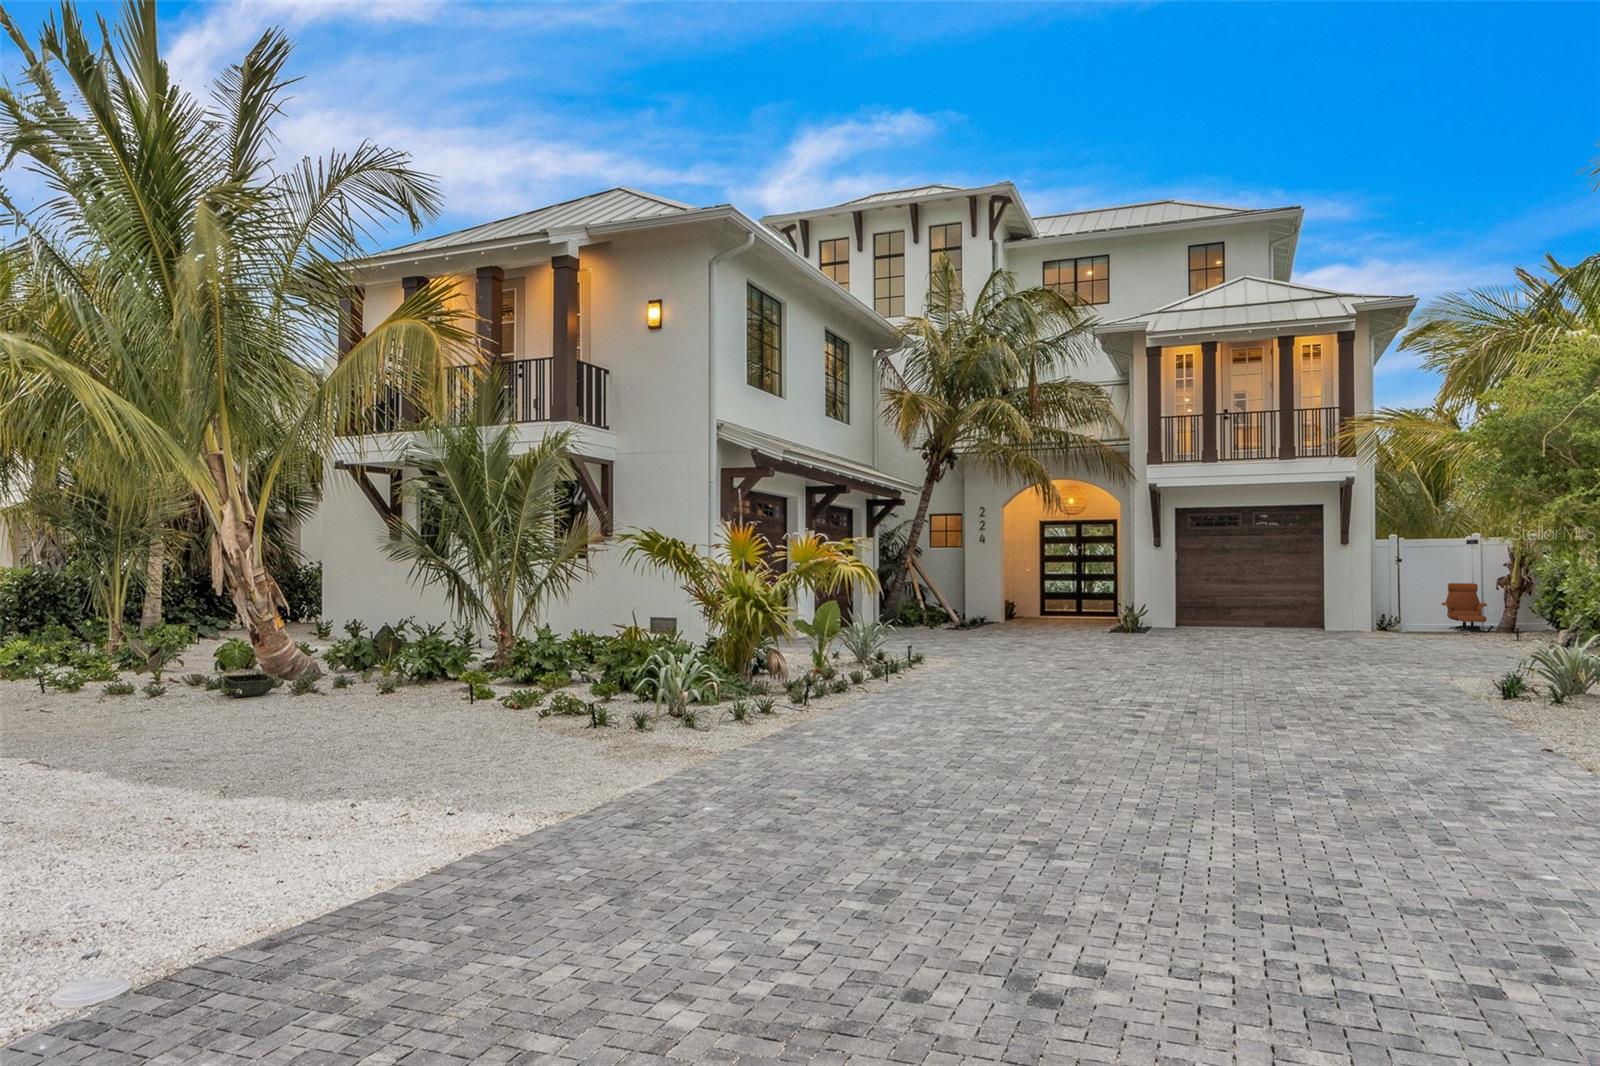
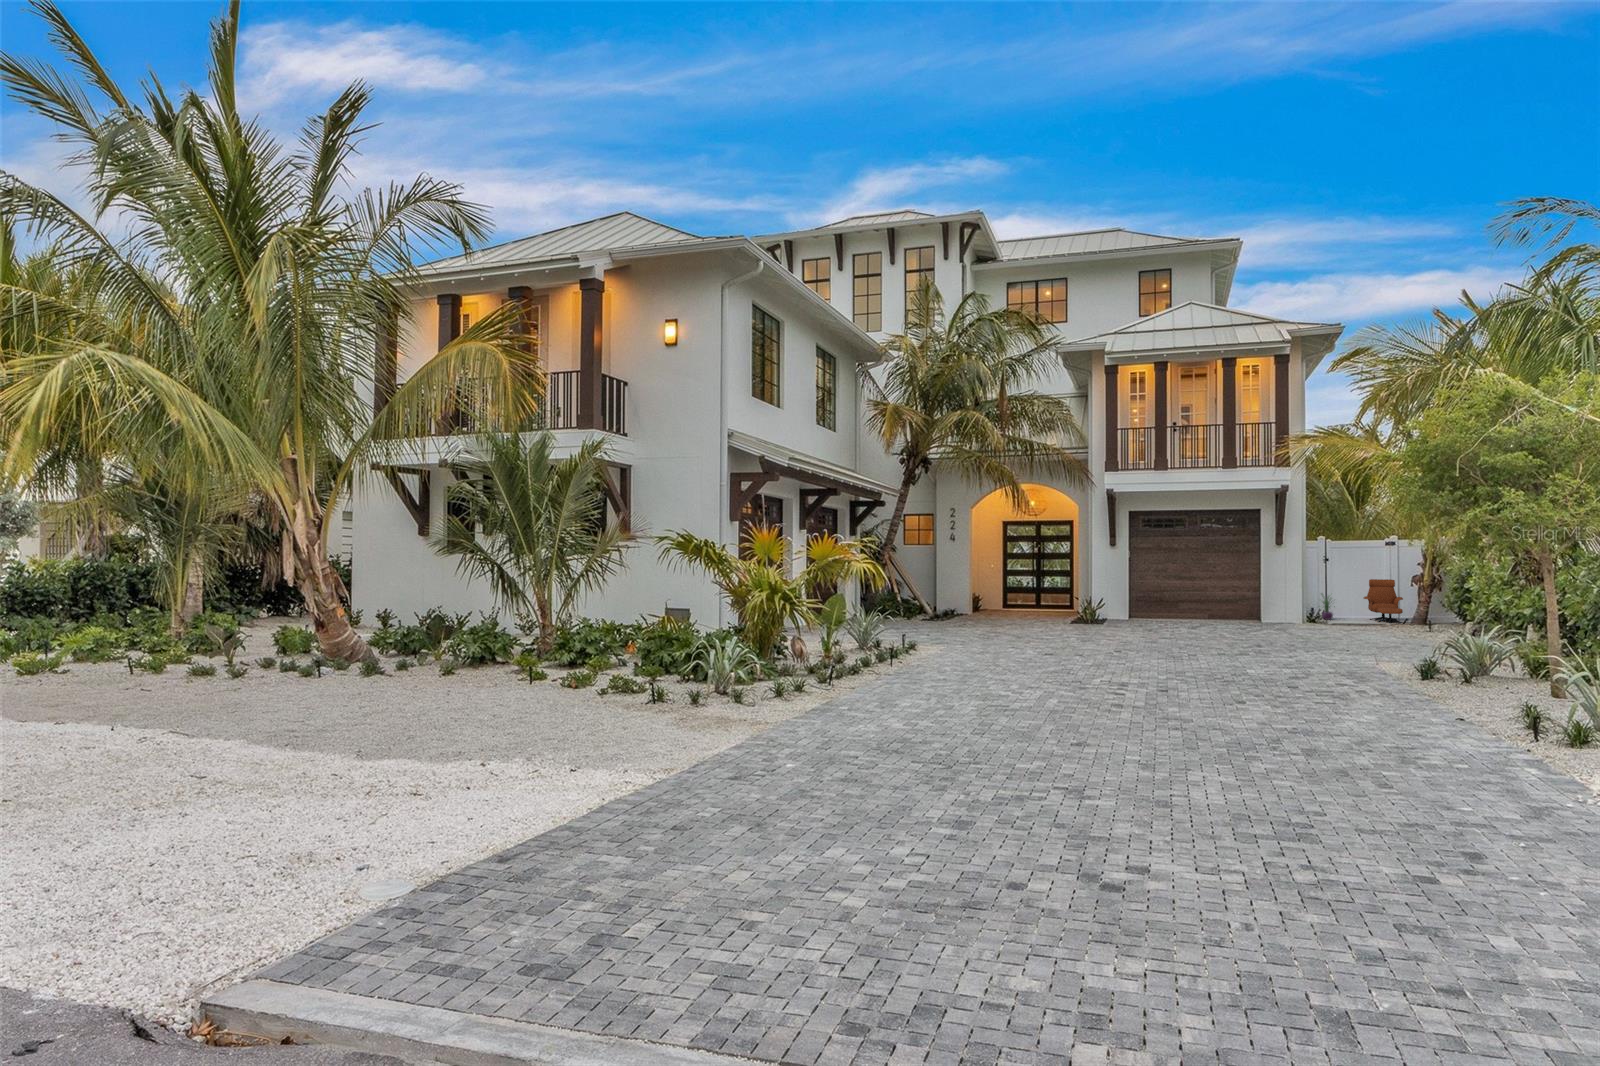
decorative plant: none [1378,598,1418,629] -> present [1322,594,1335,620]
woven basket: present [223,674,275,697] -> none [292,658,339,679]

